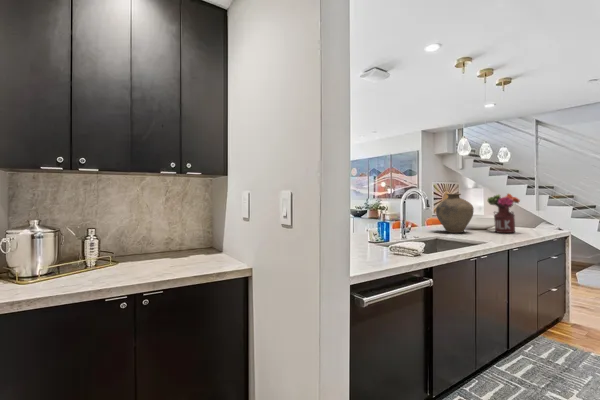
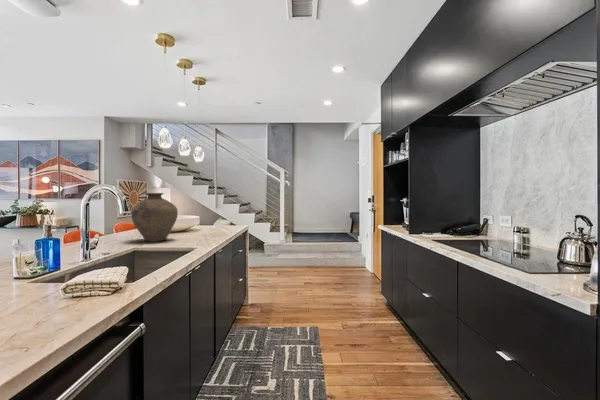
flower arrangement: present [487,194,520,233] -> none [190,194,222,236]

